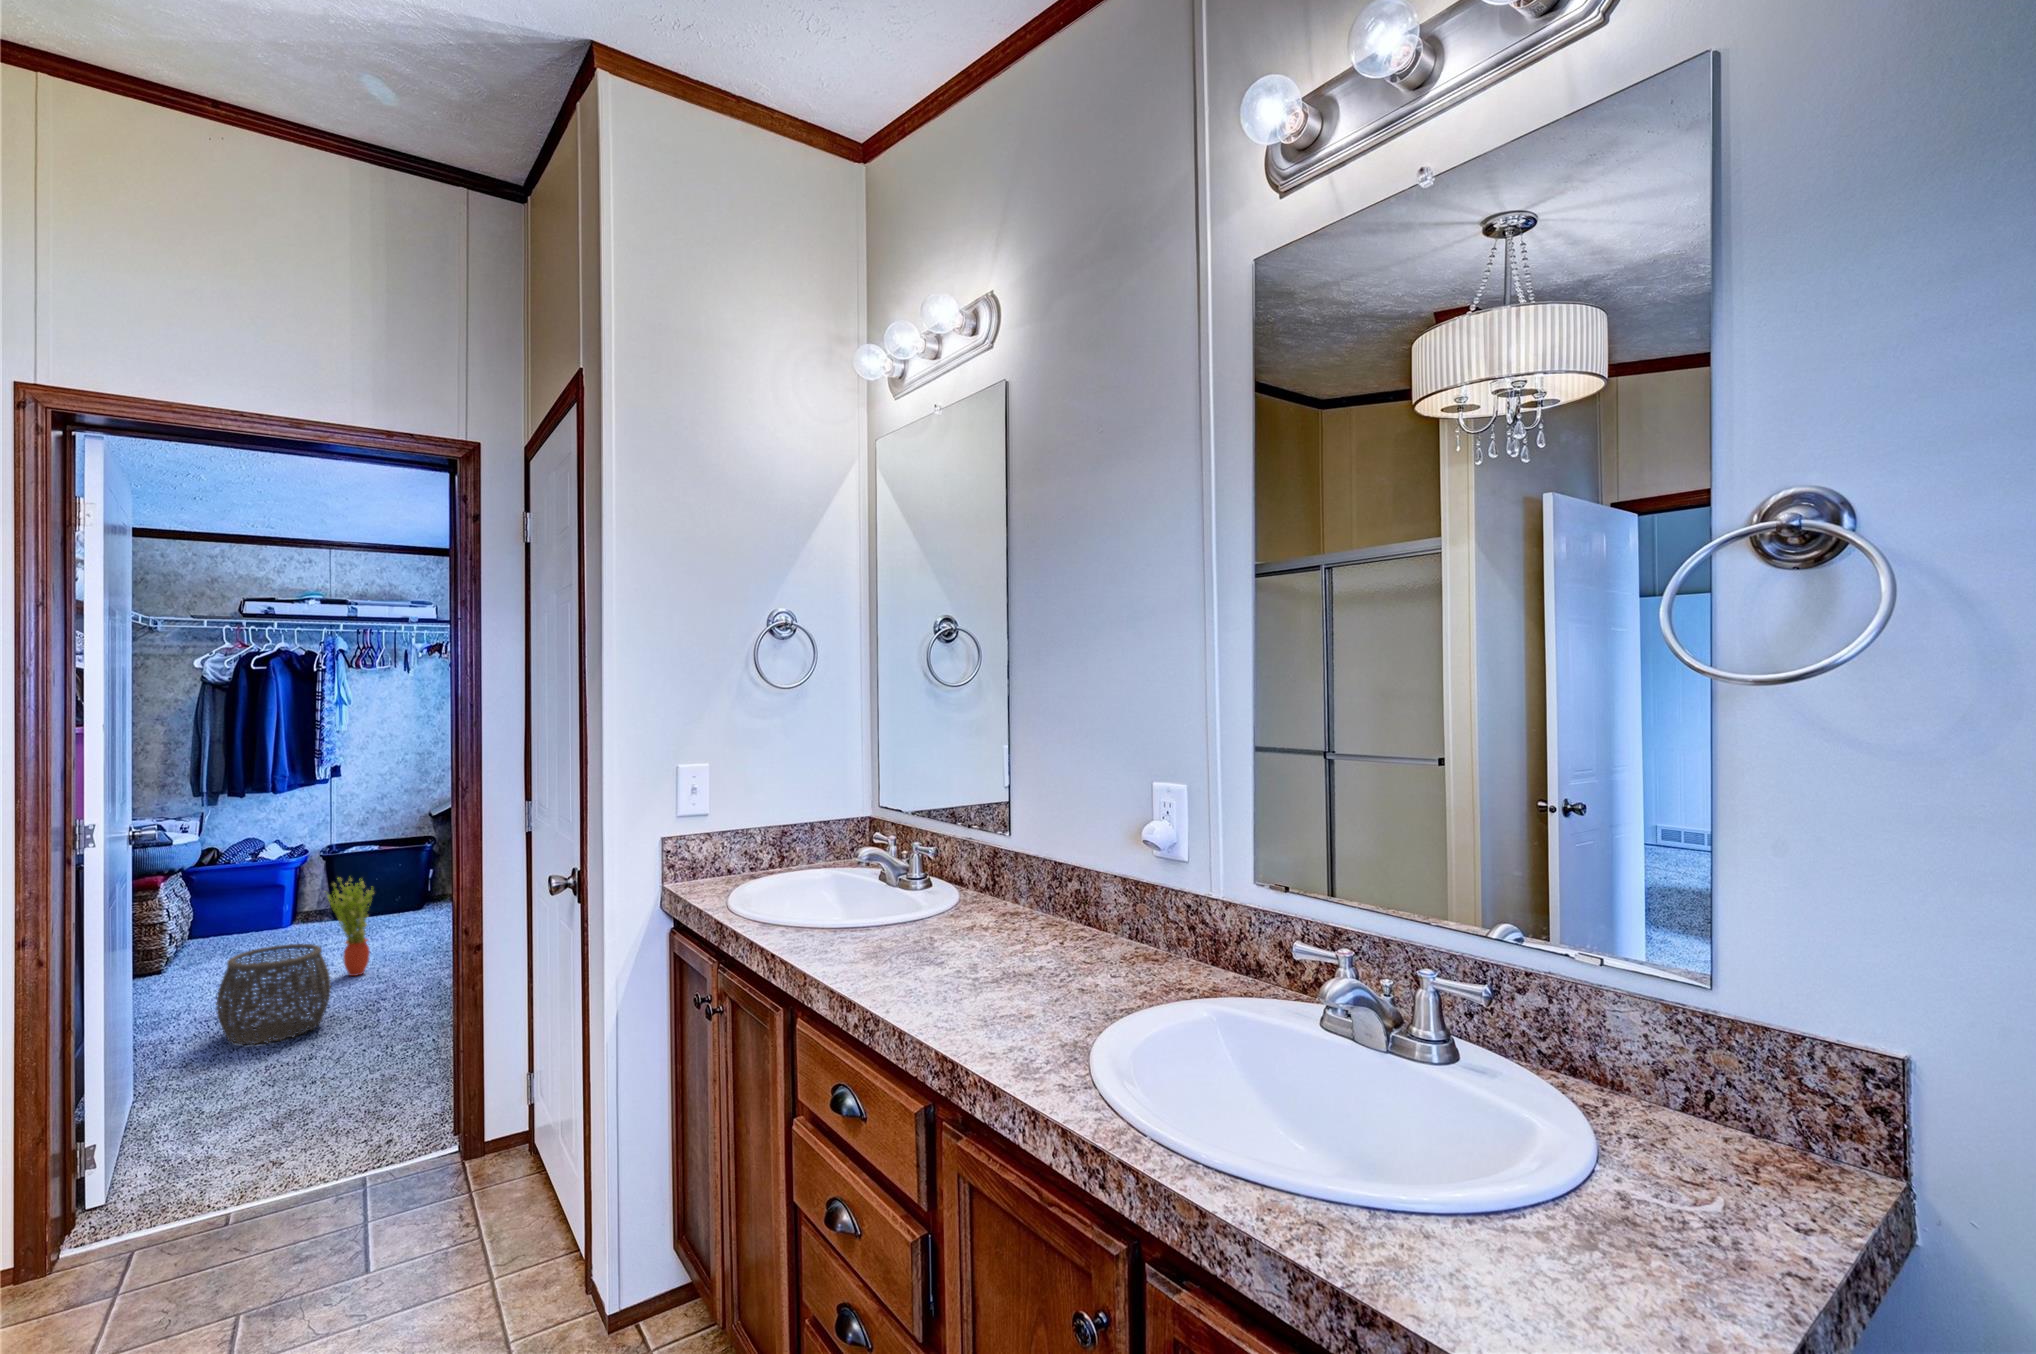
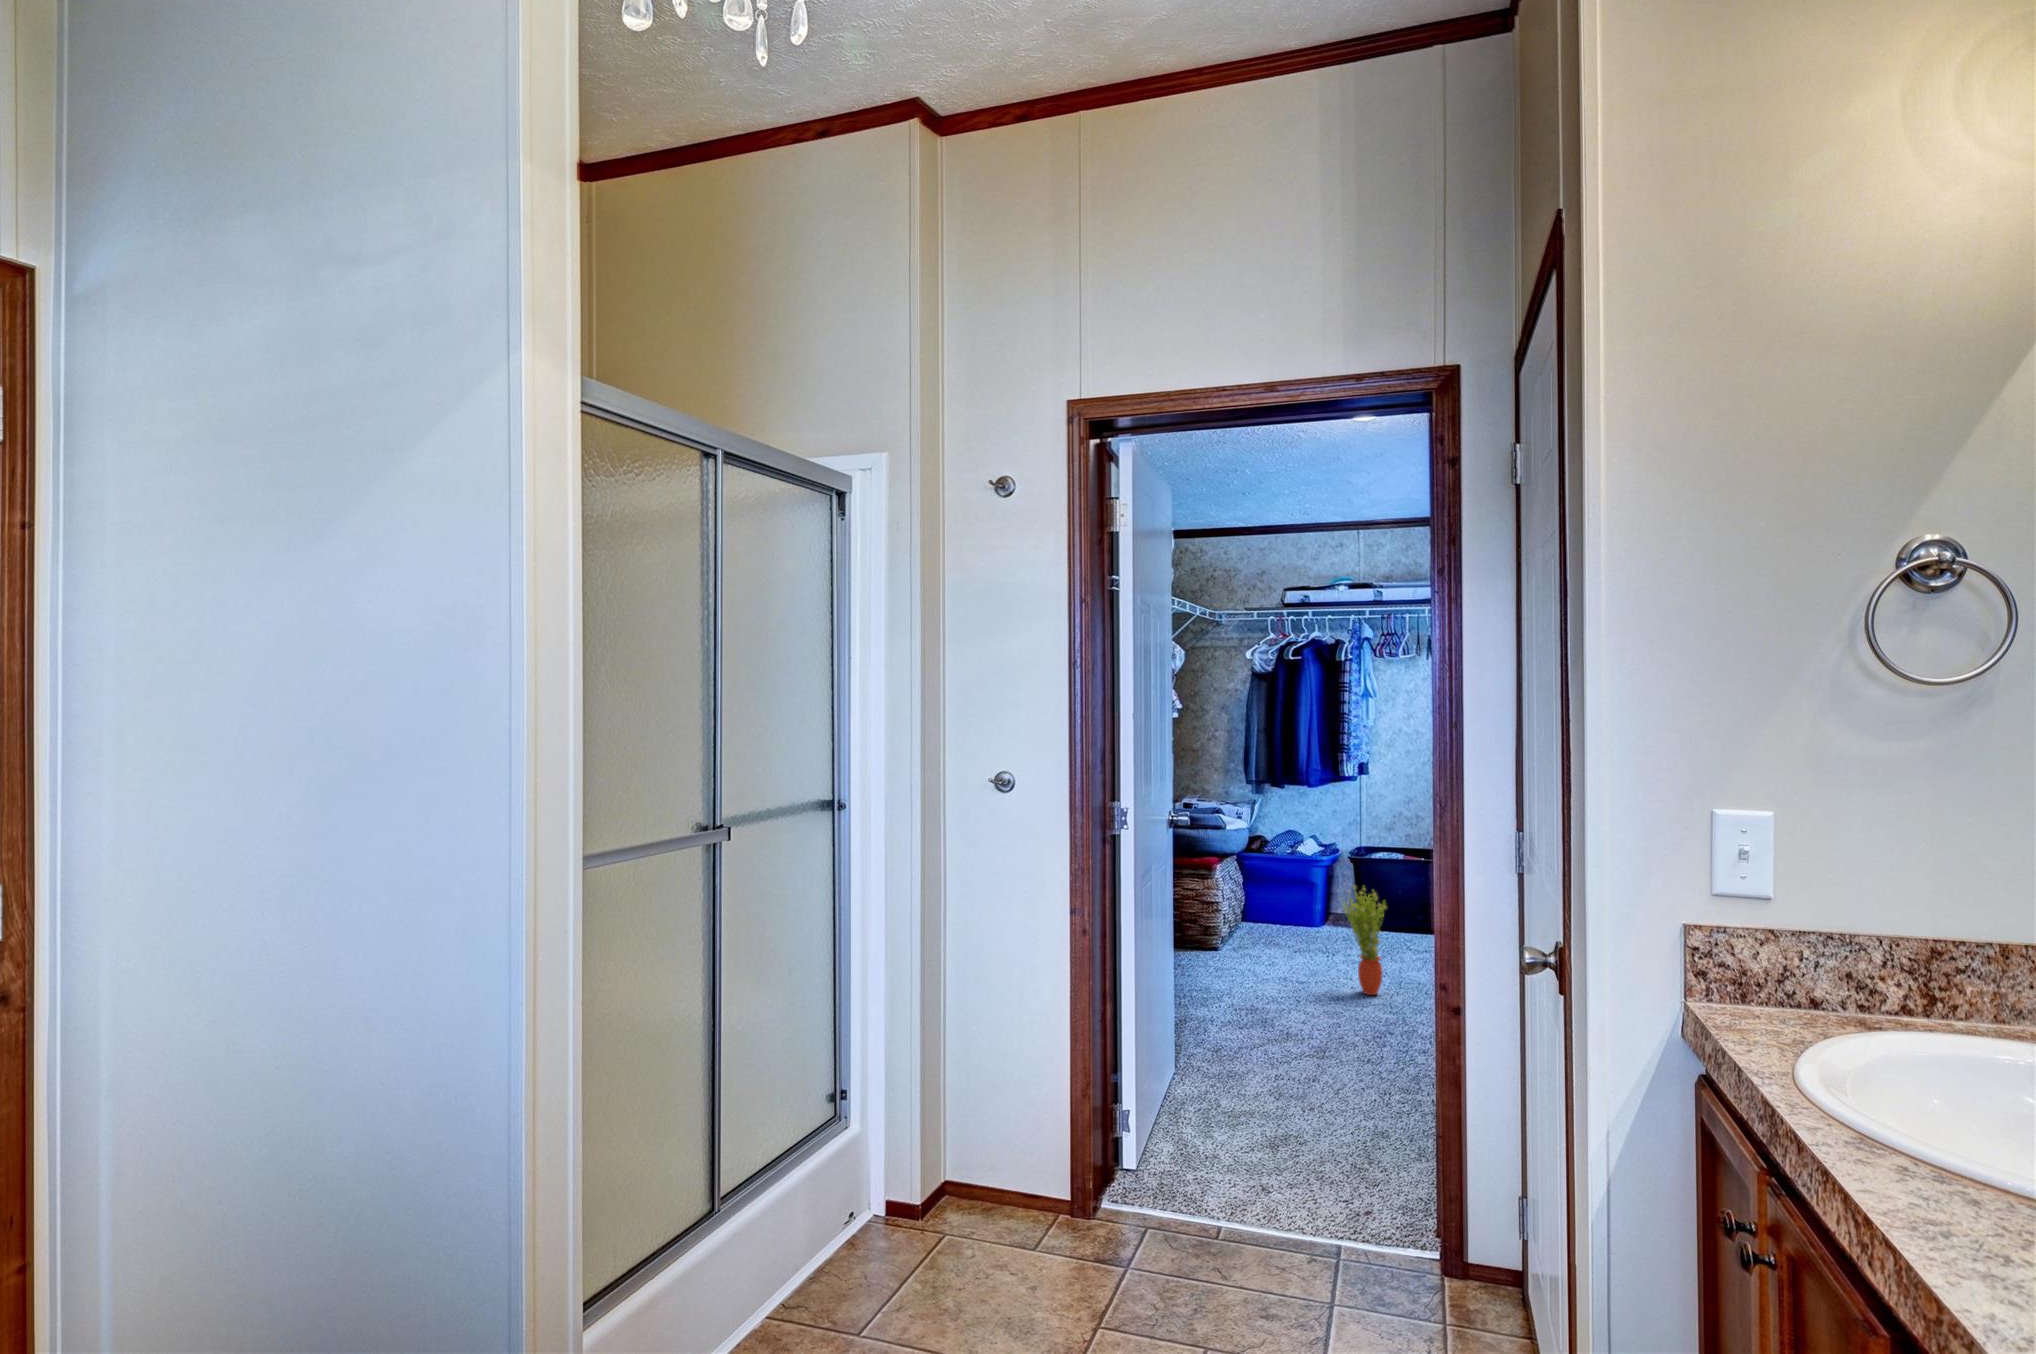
woven basket: present [216,944,331,1044] -> none [1241,948,1339,1050]

